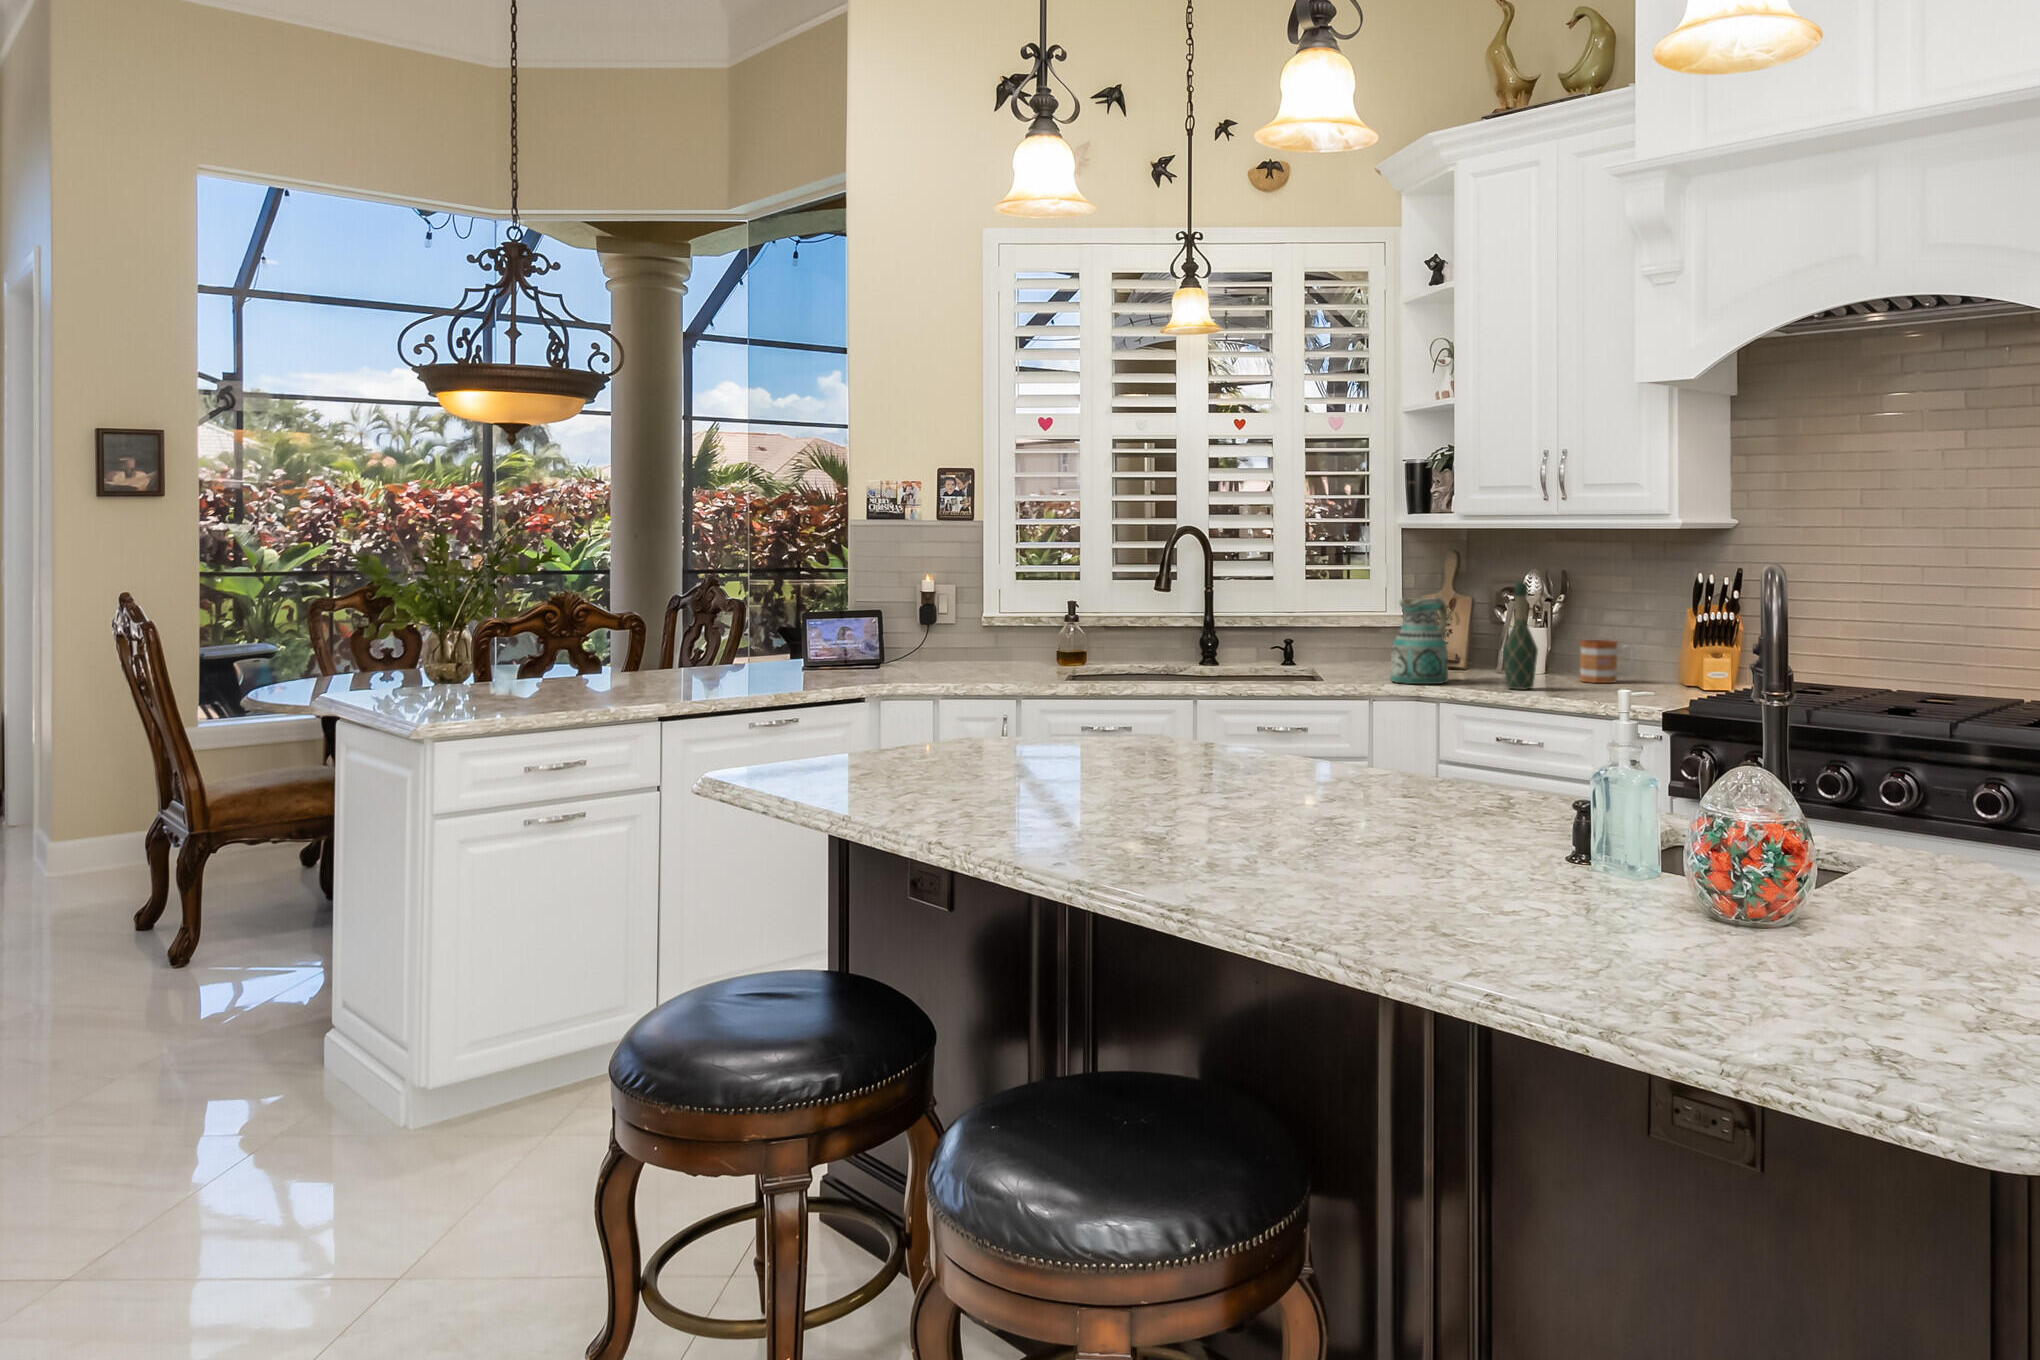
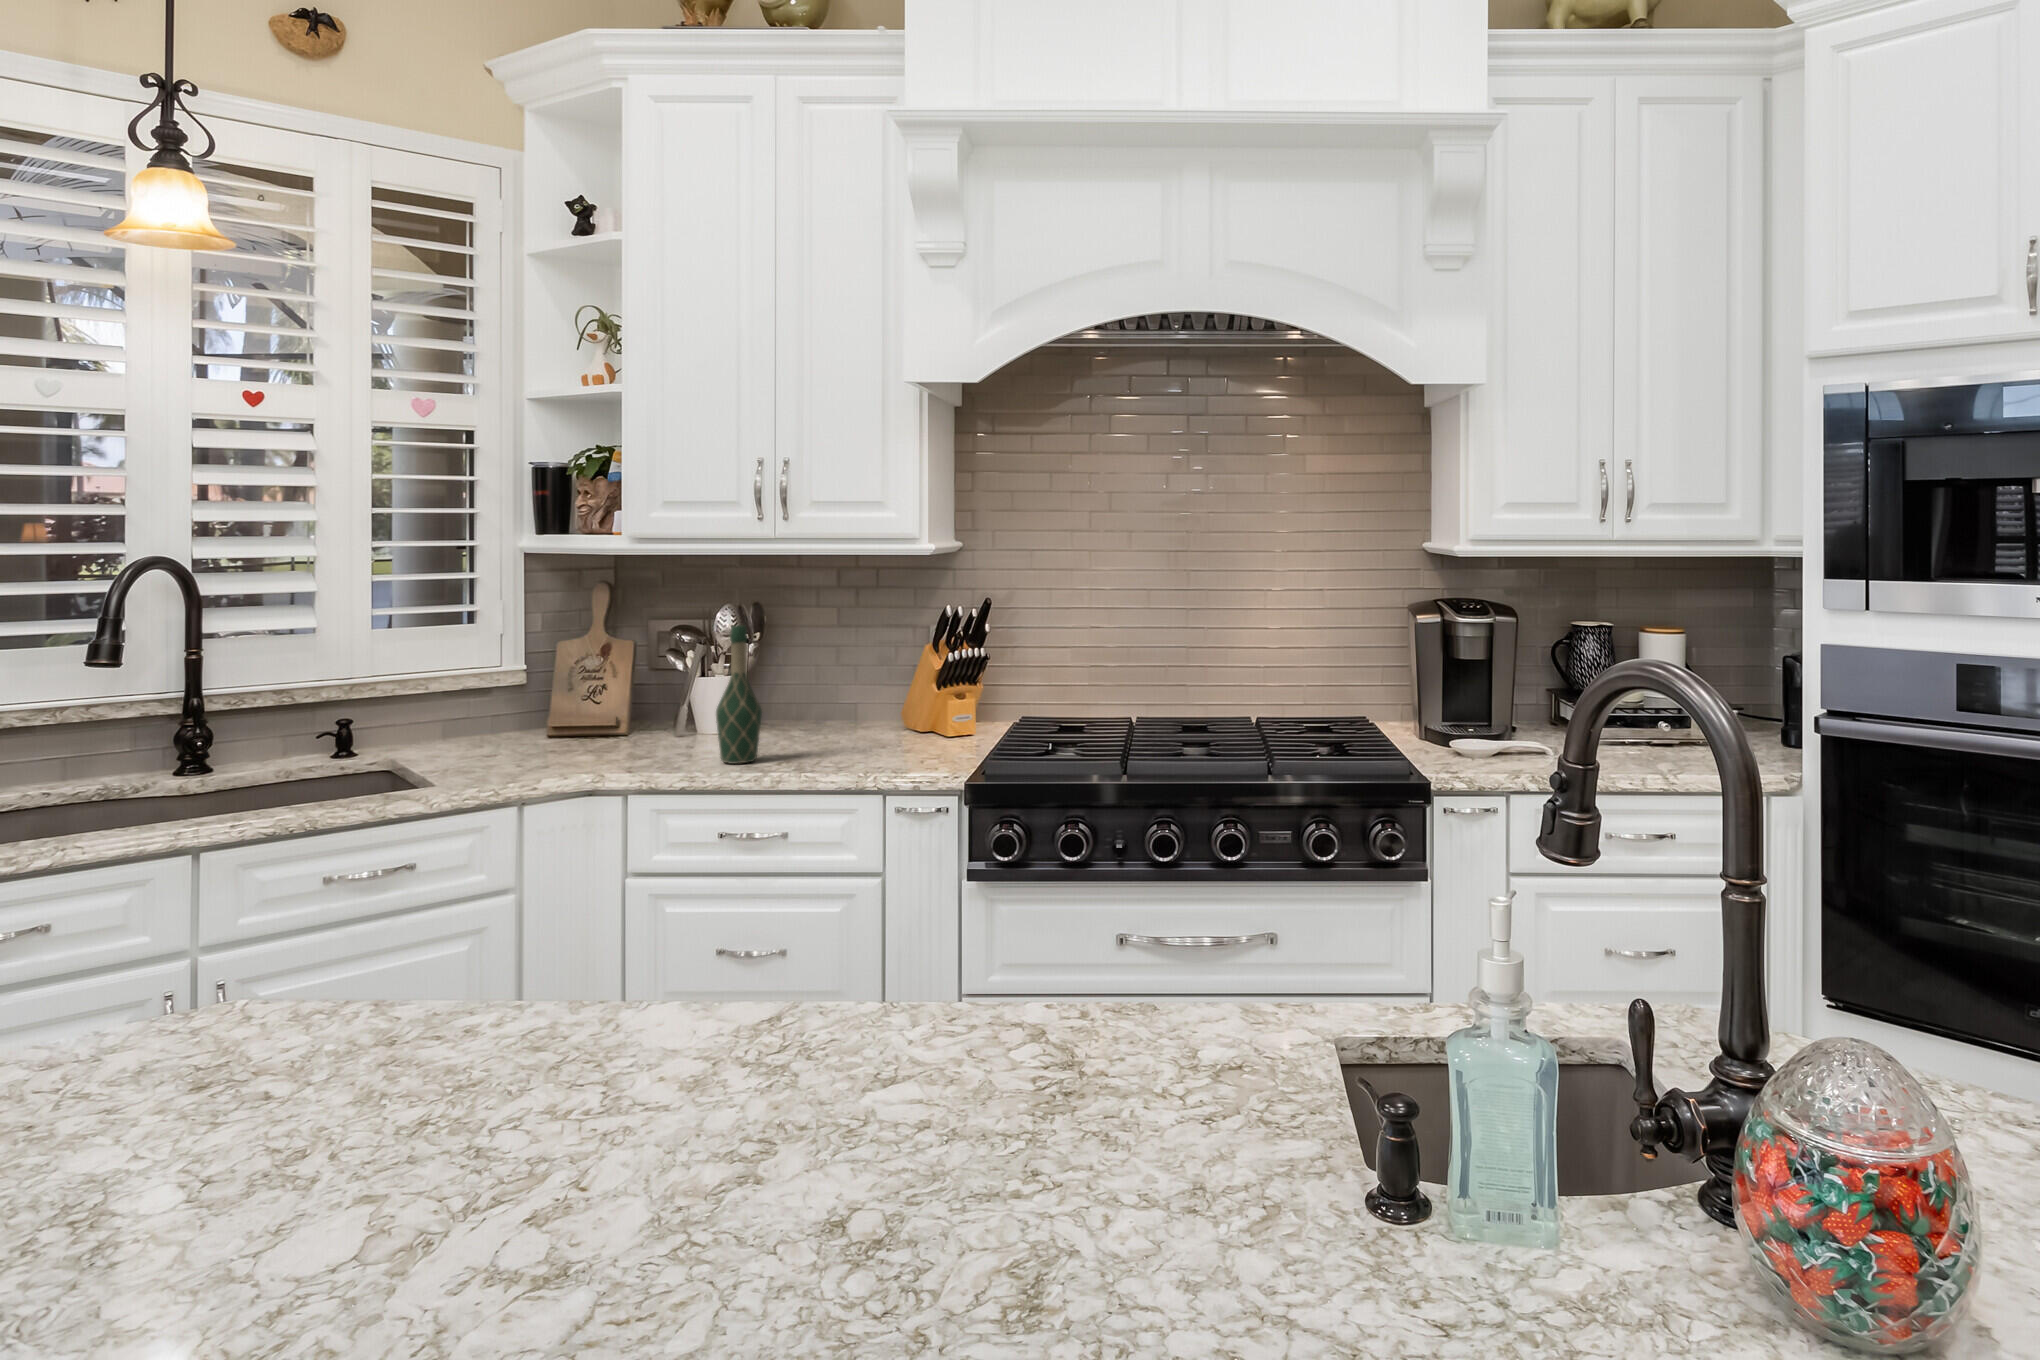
ceramic pitcher: present [1390,597,1448,684] -> none [544,647,631,771]
mug: present [1580,640,1634,683] -> none [793,688,859,742]

